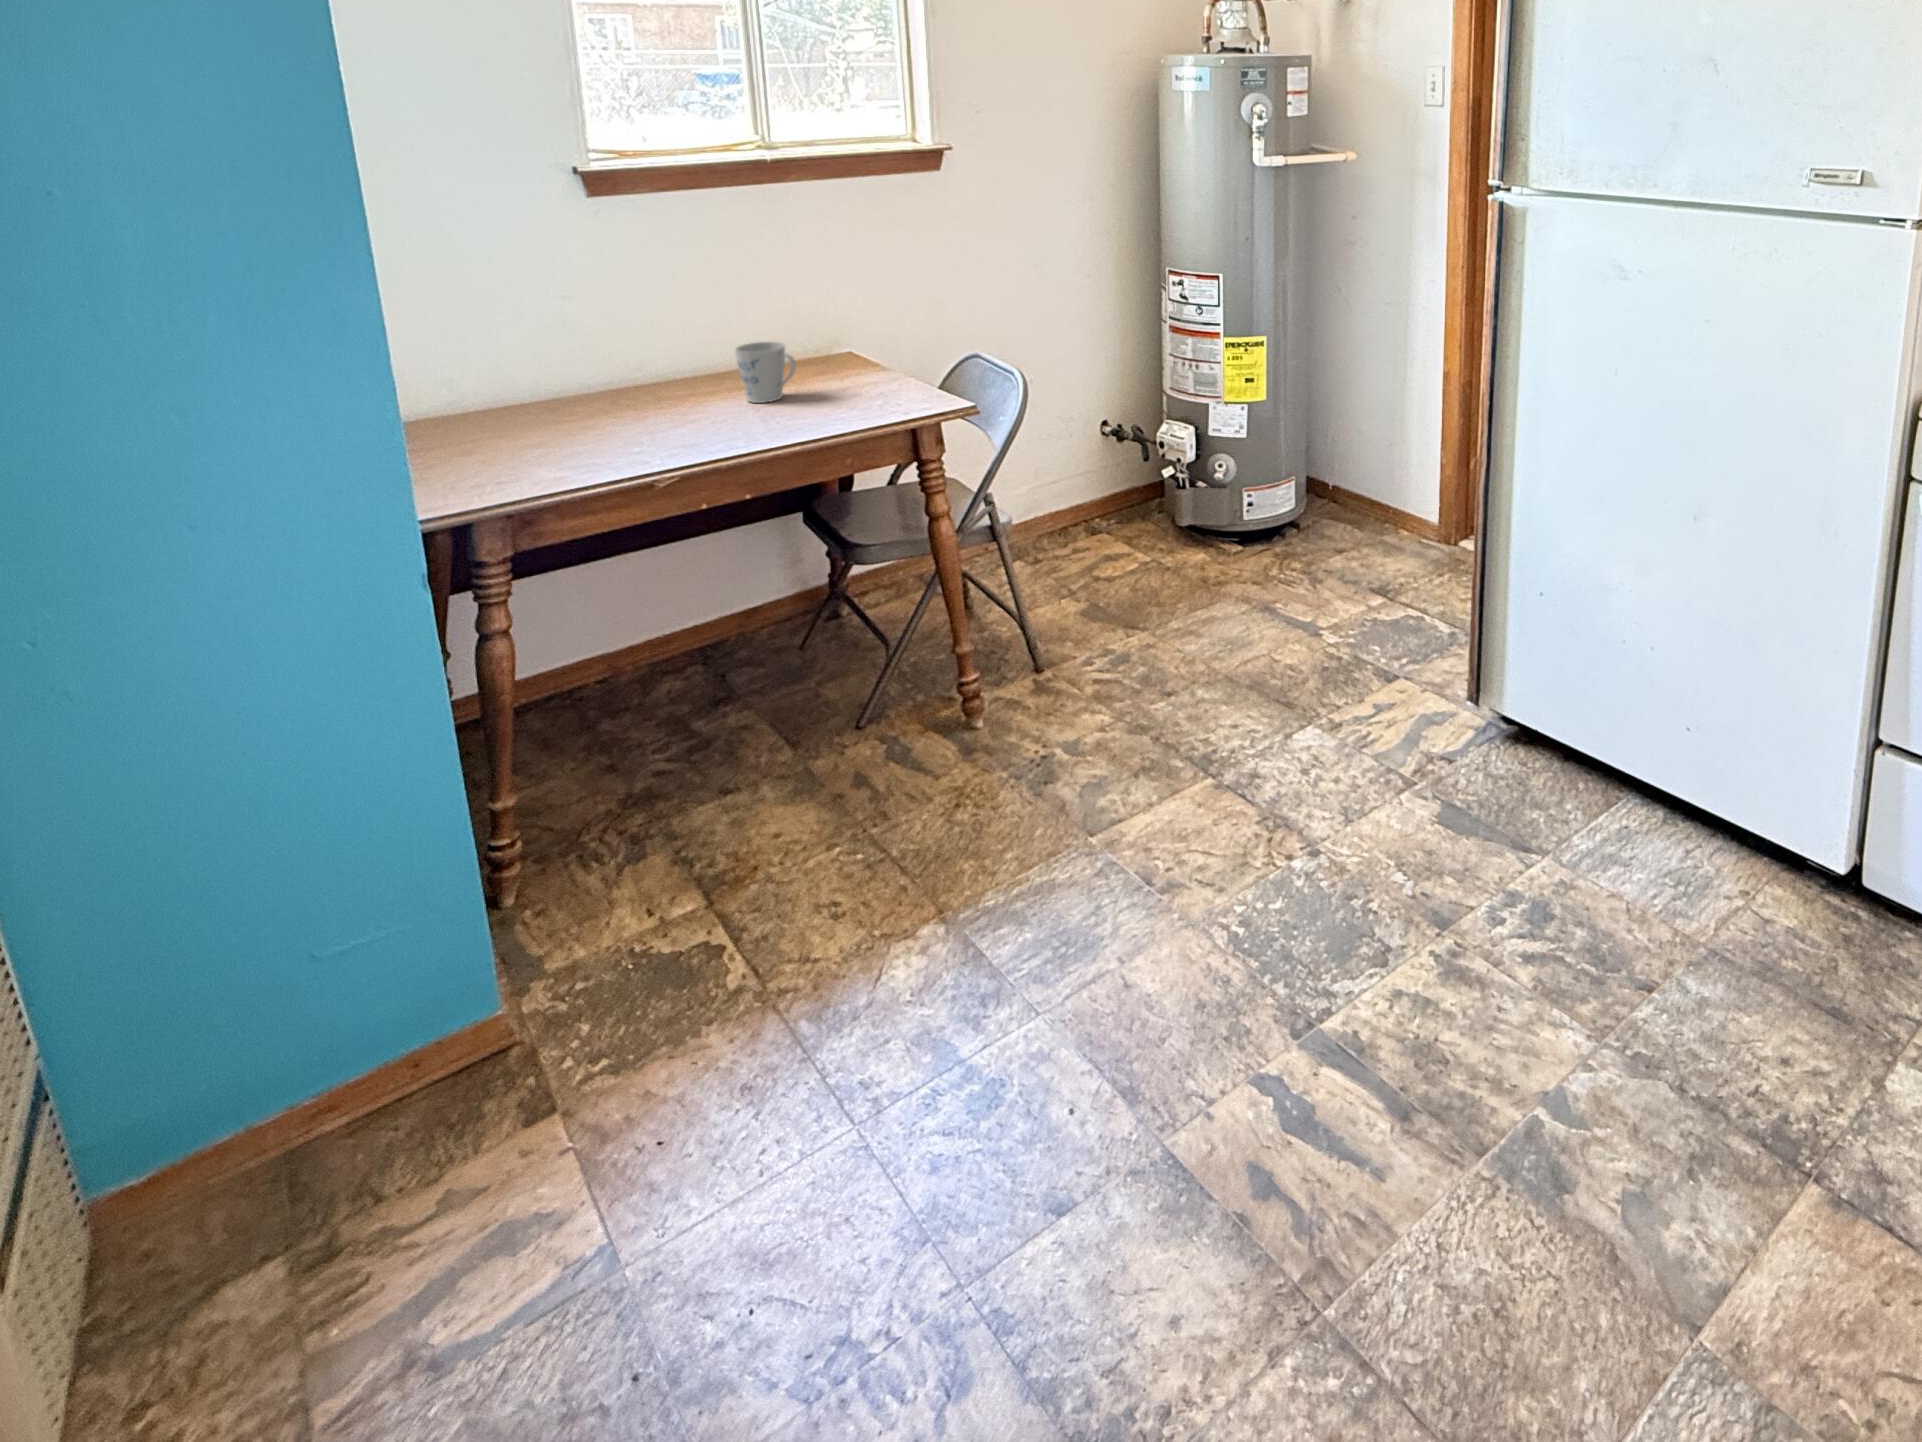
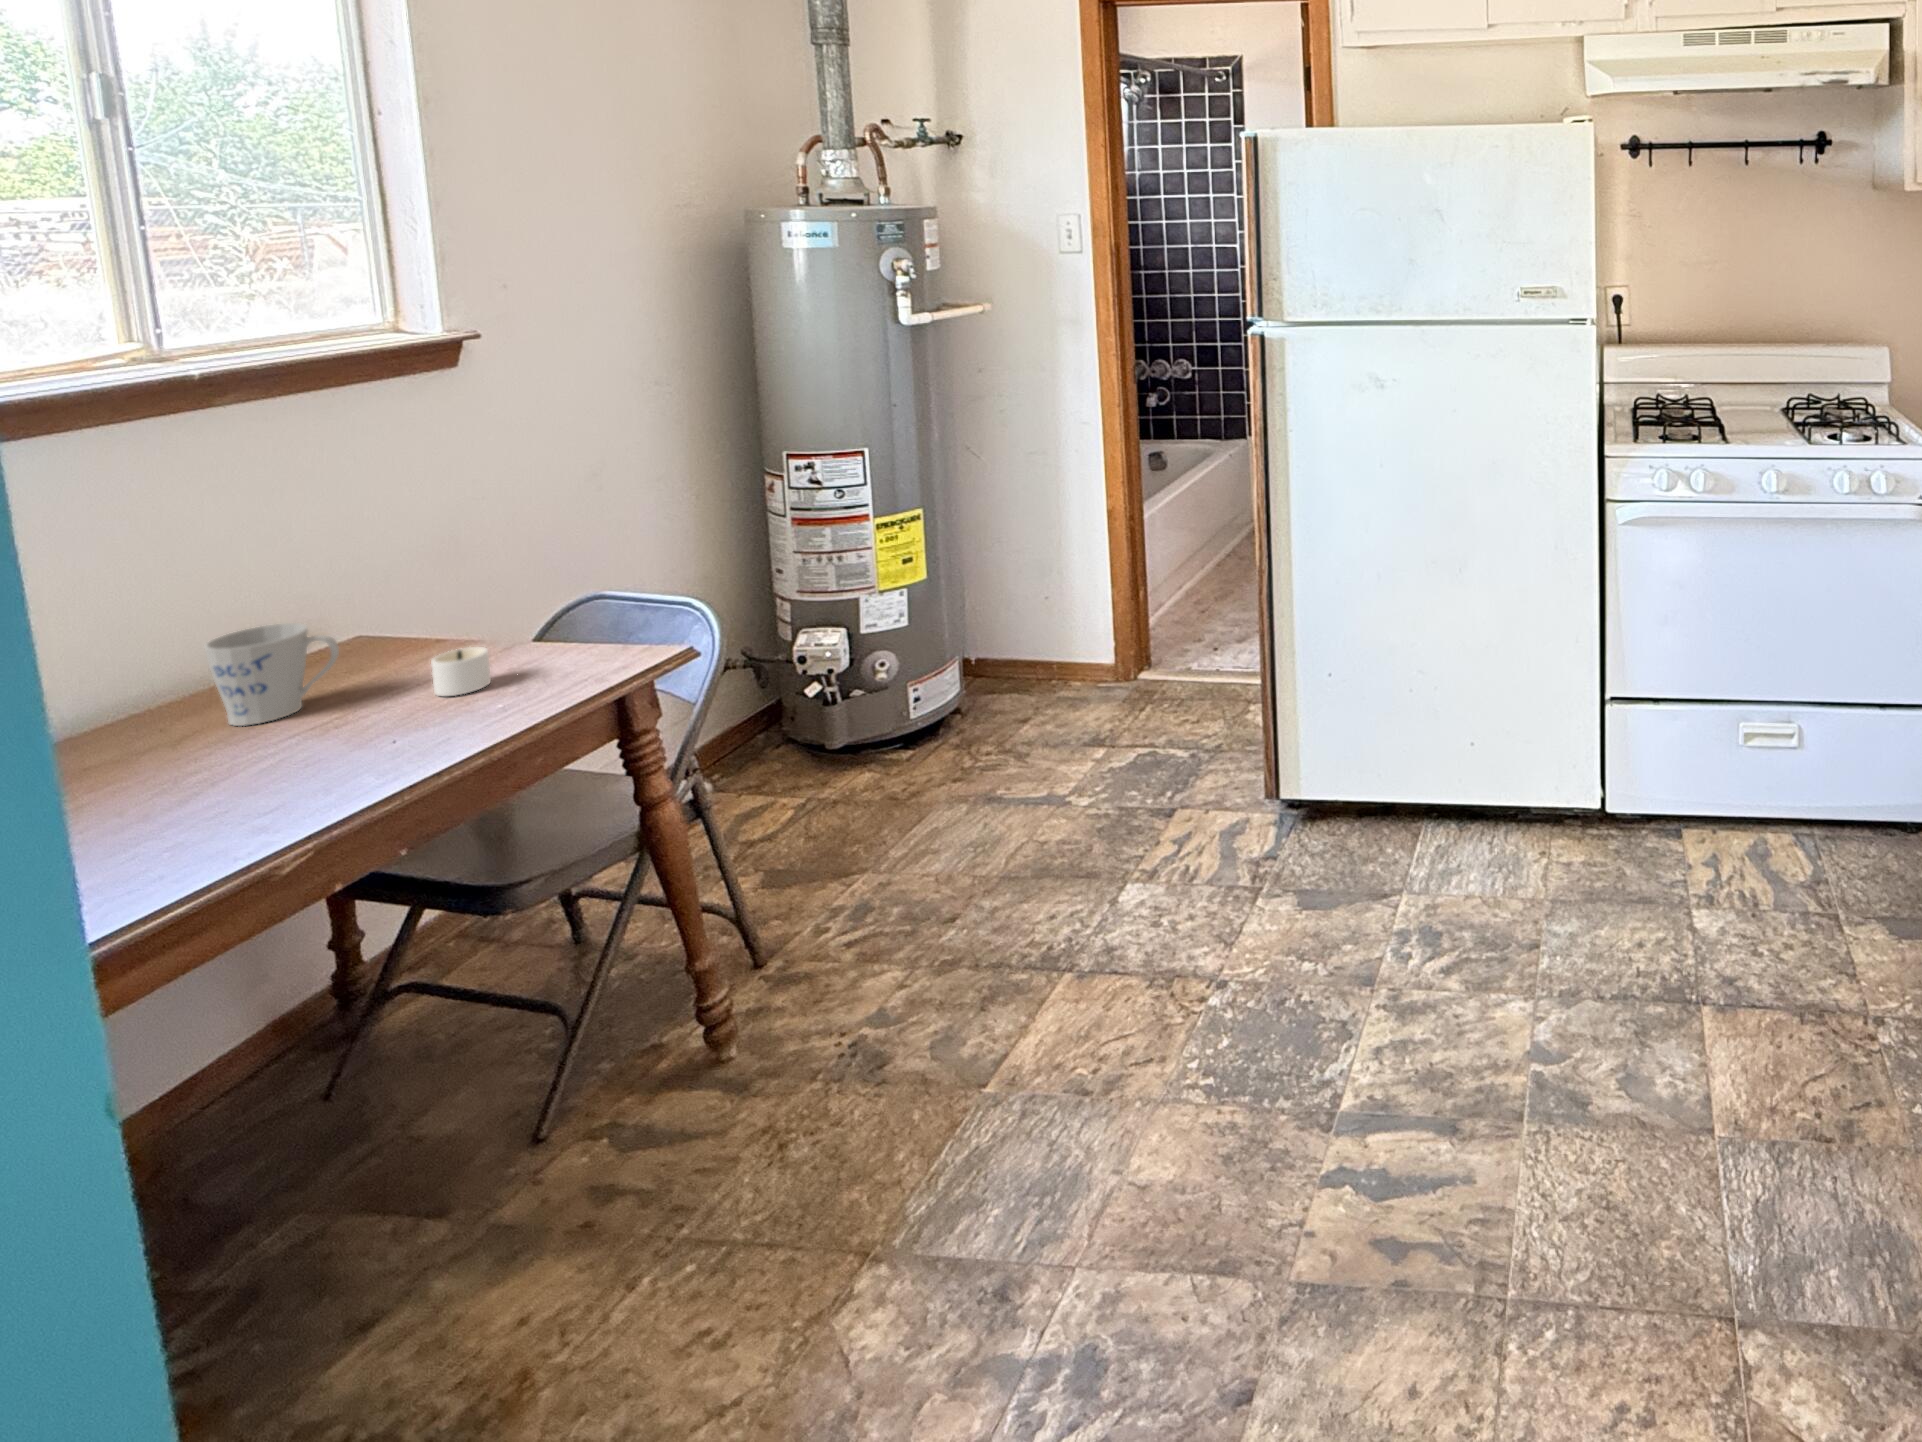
candle: none [831,380,880,411] -> present [431,647,491,696]

